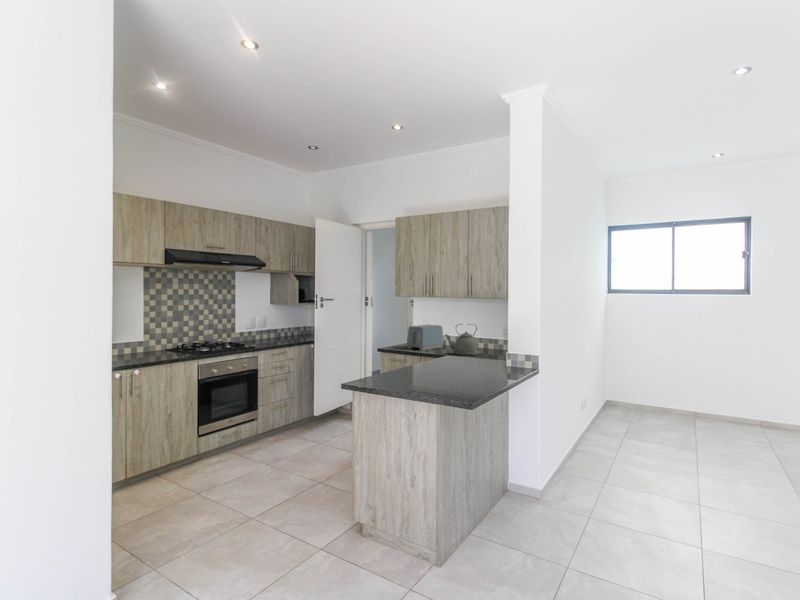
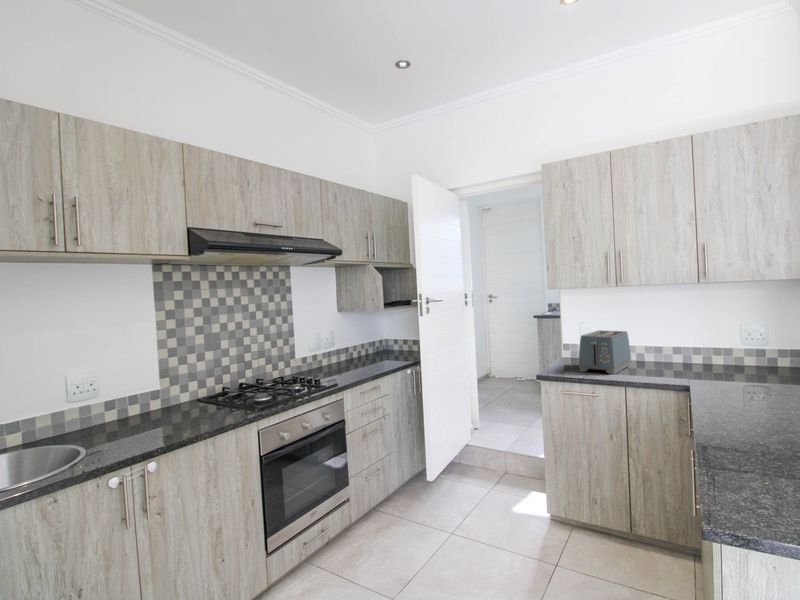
kettle: present [445,328,480,356] -> none [673,328,739,385]

